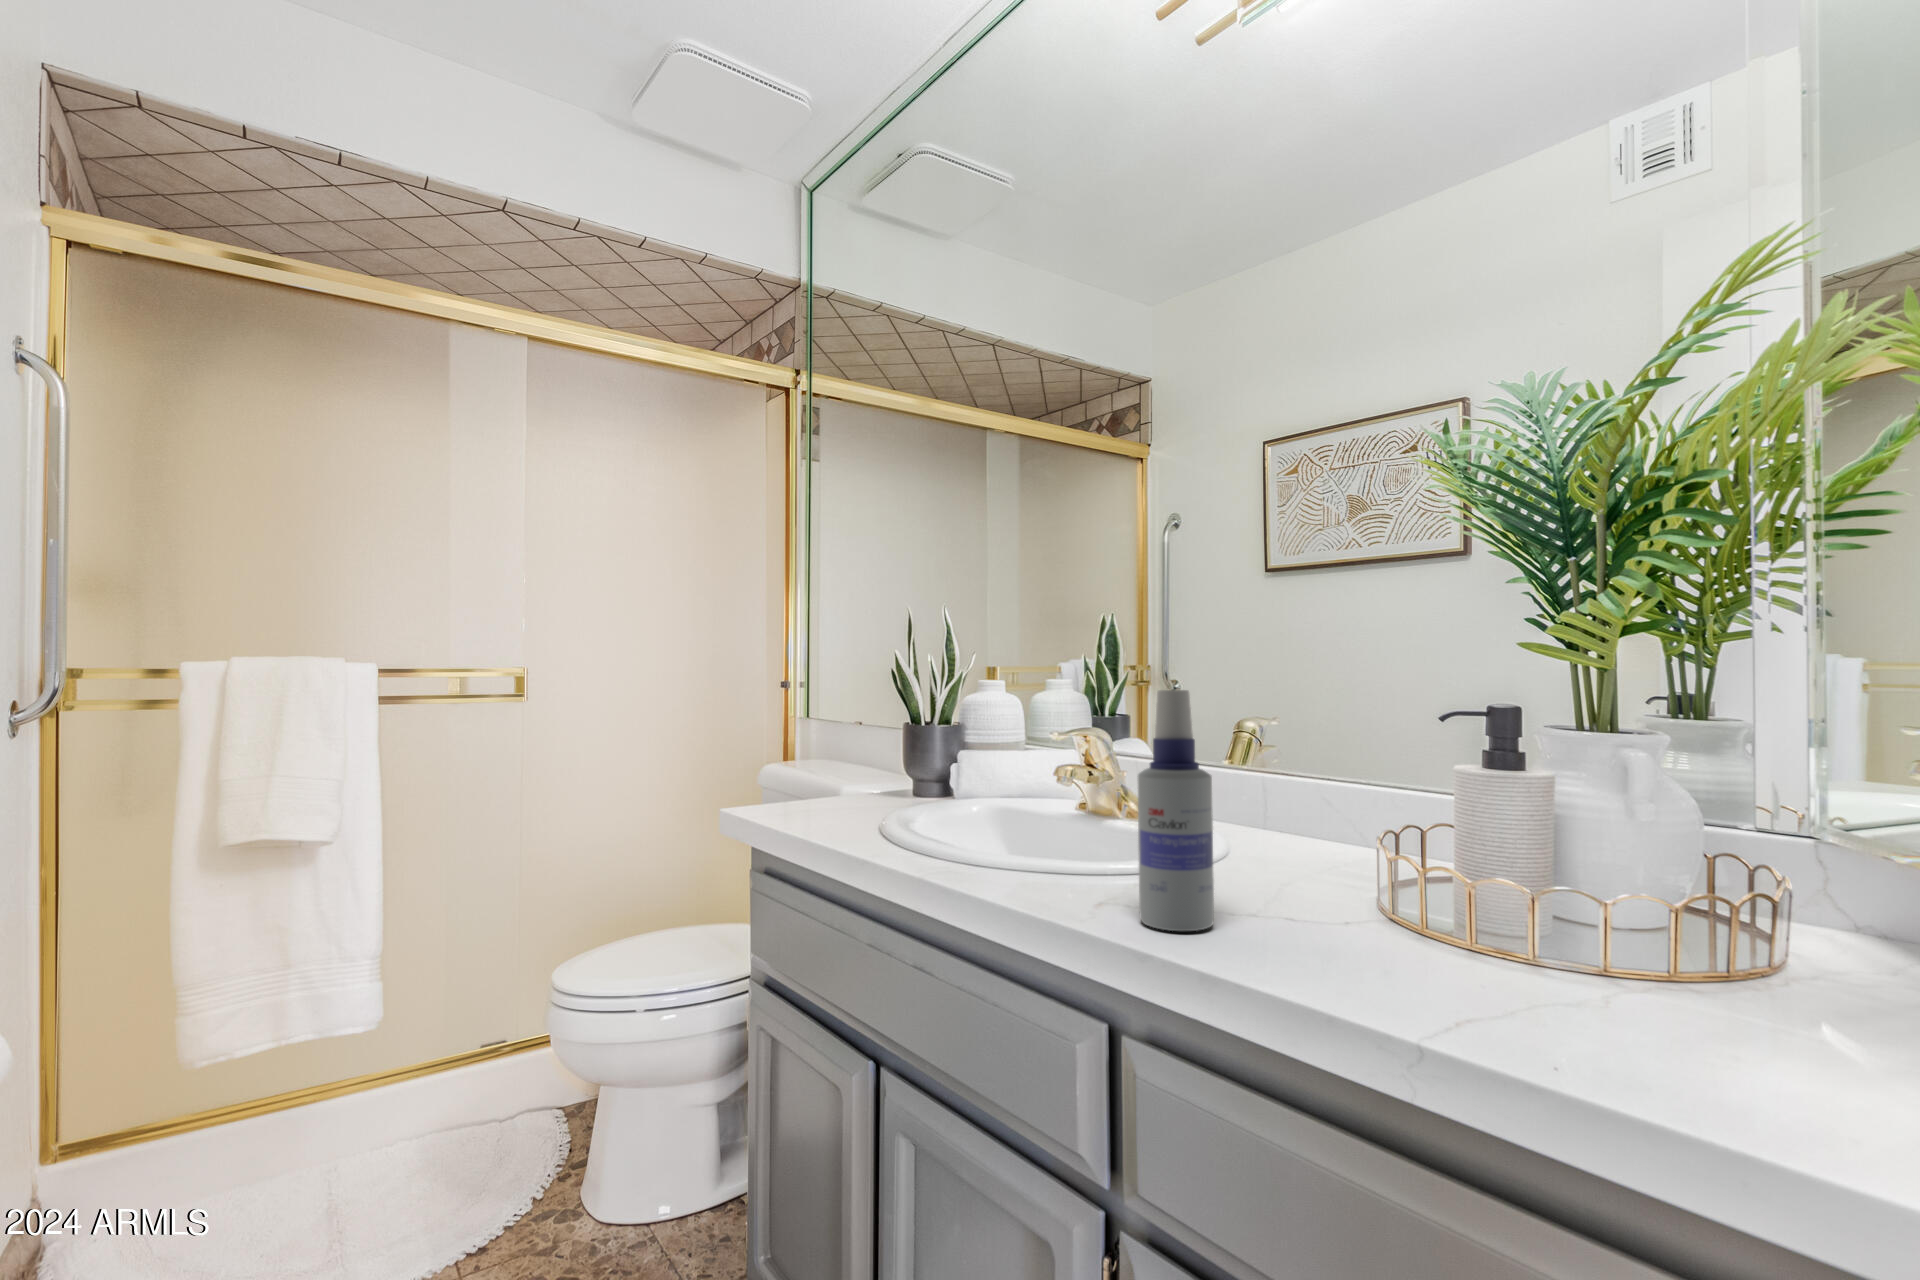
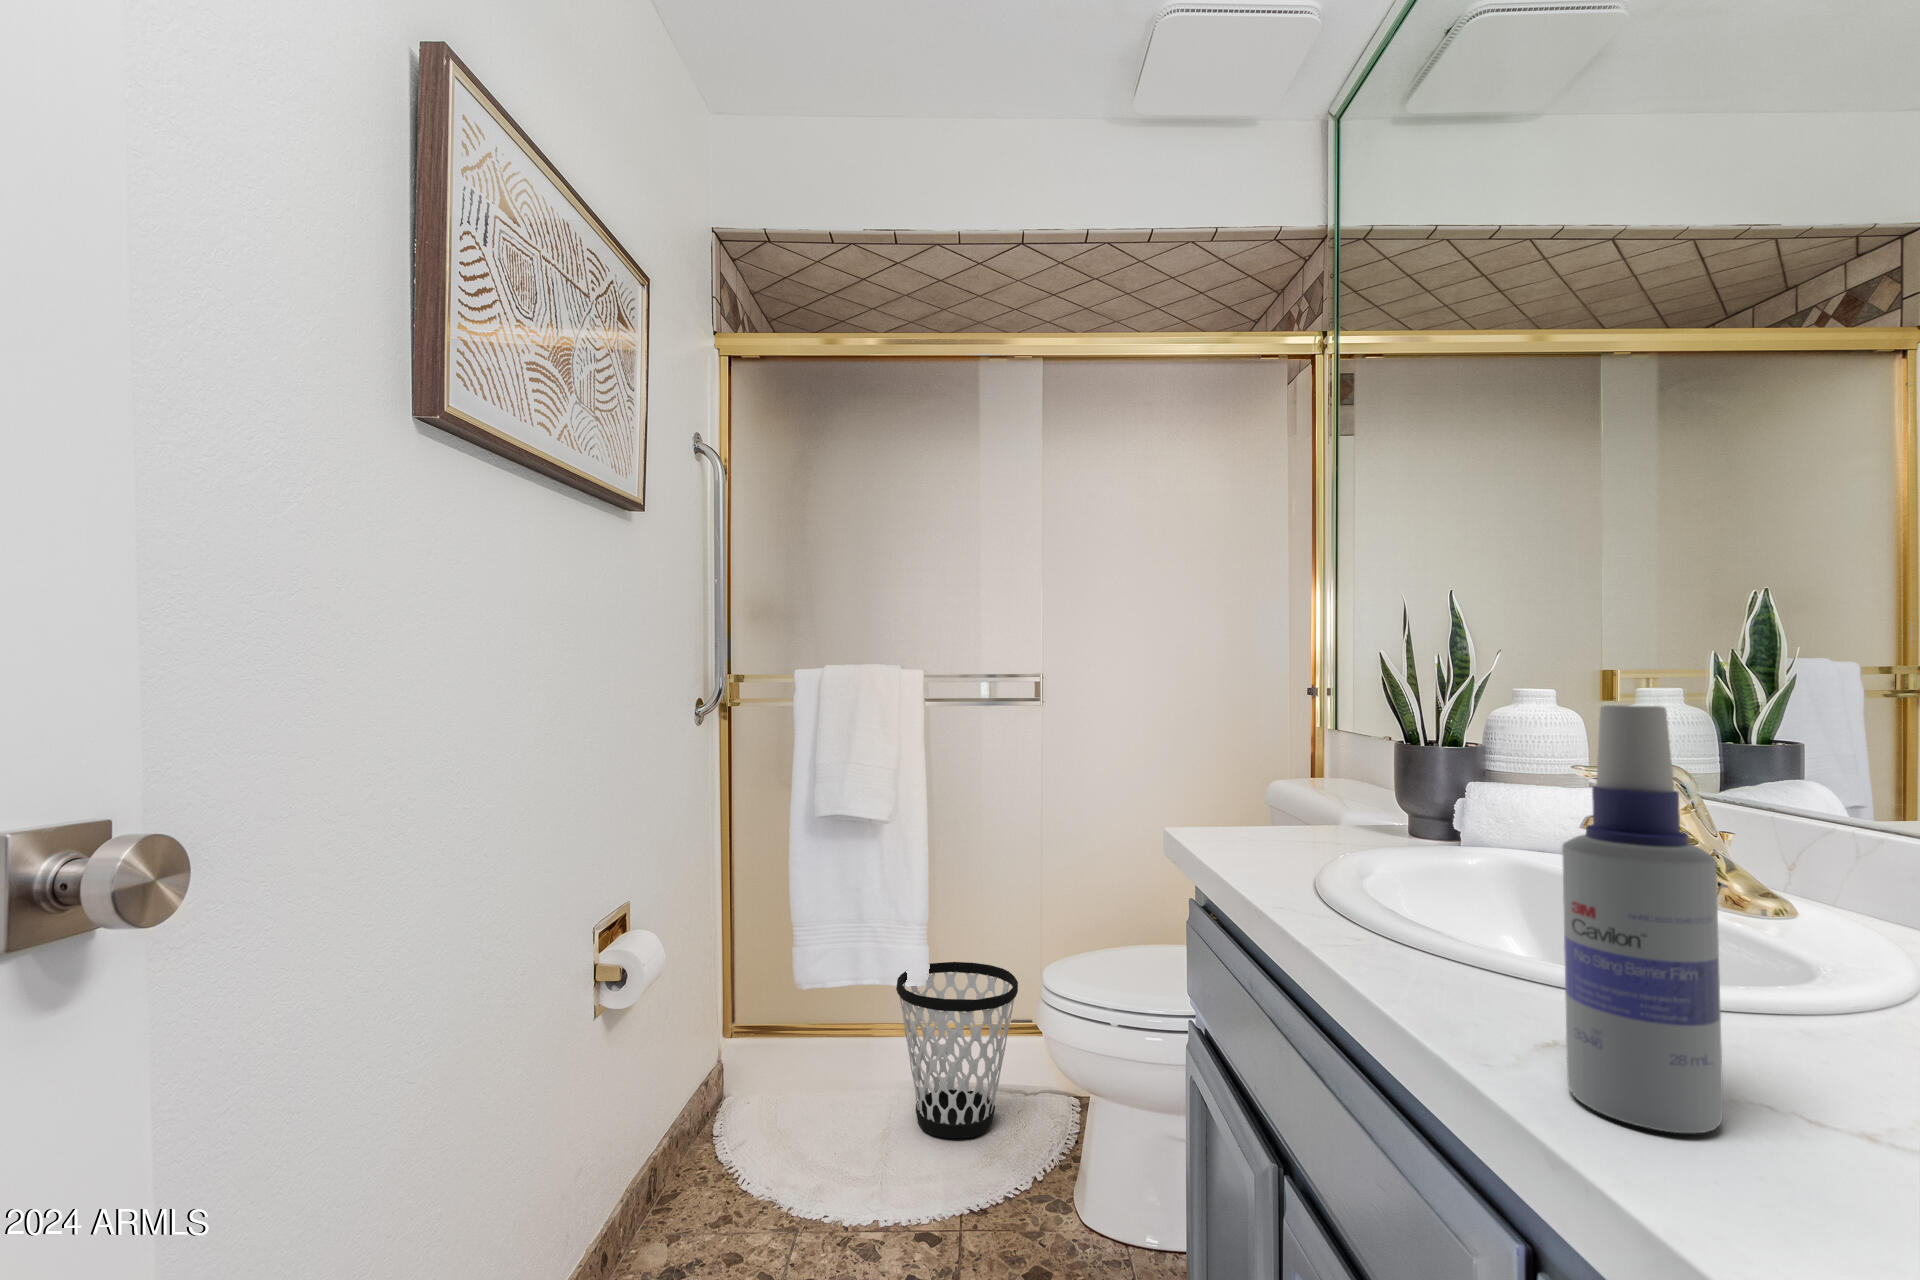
wastebasket: none [341,994,500,1198] -> present [896,962,1018,1138]

